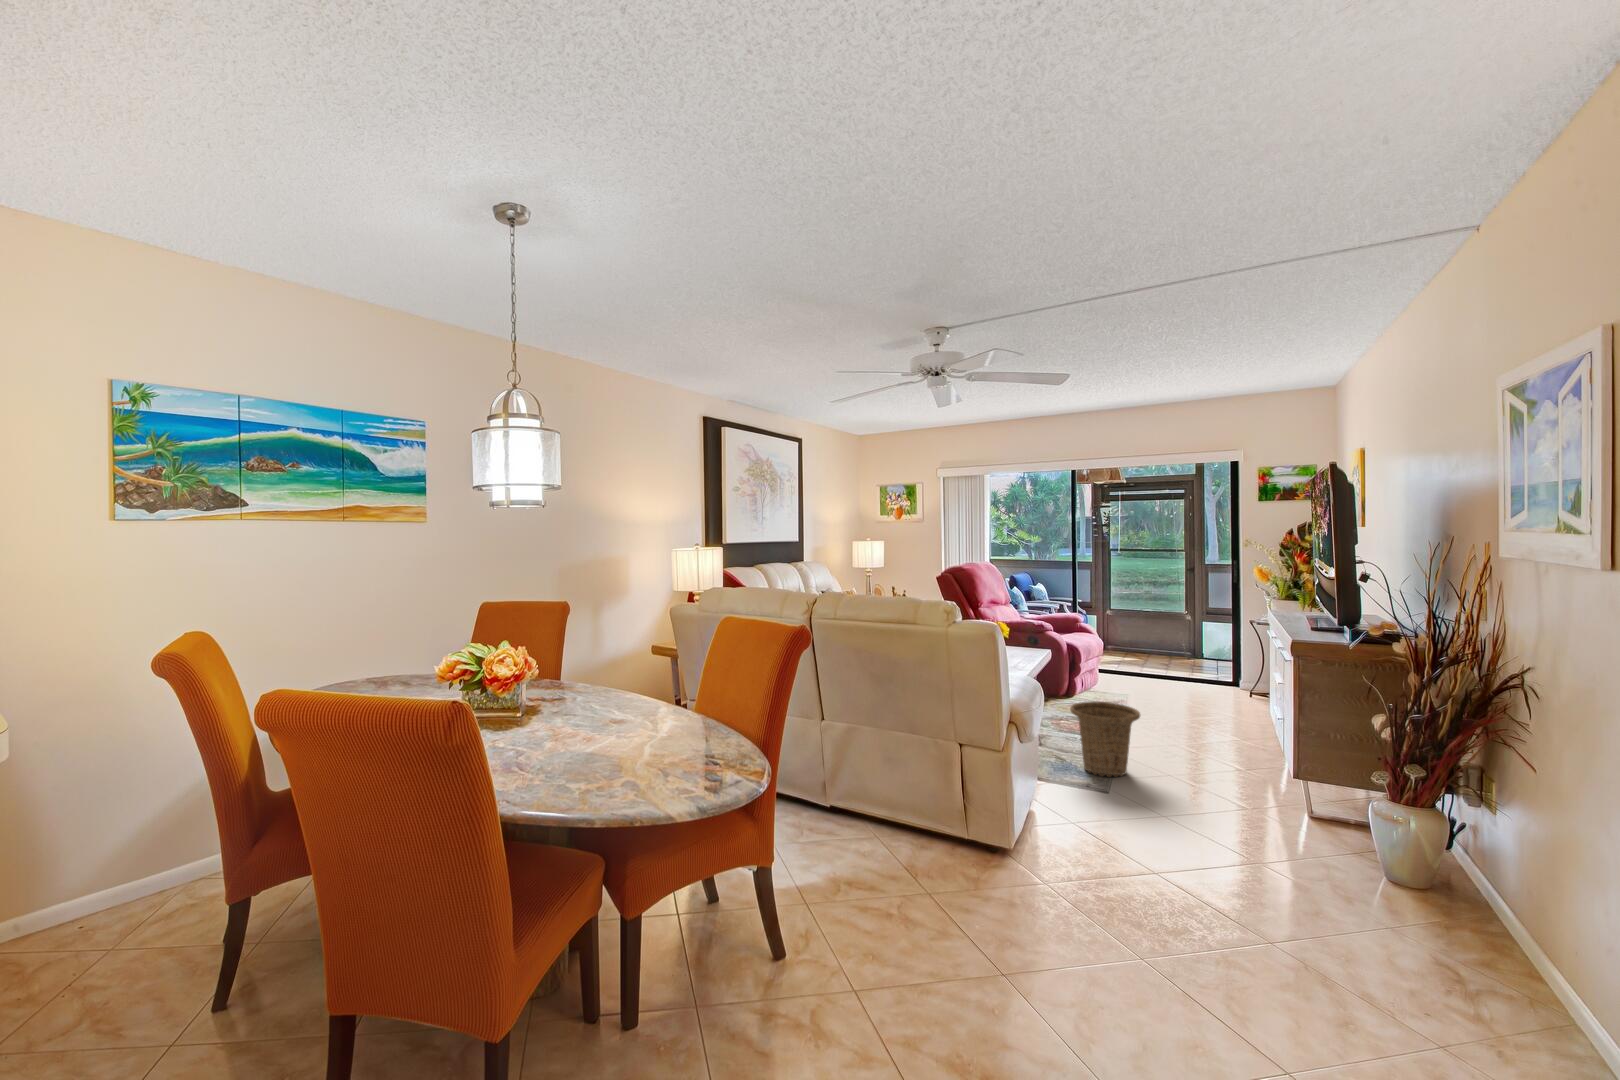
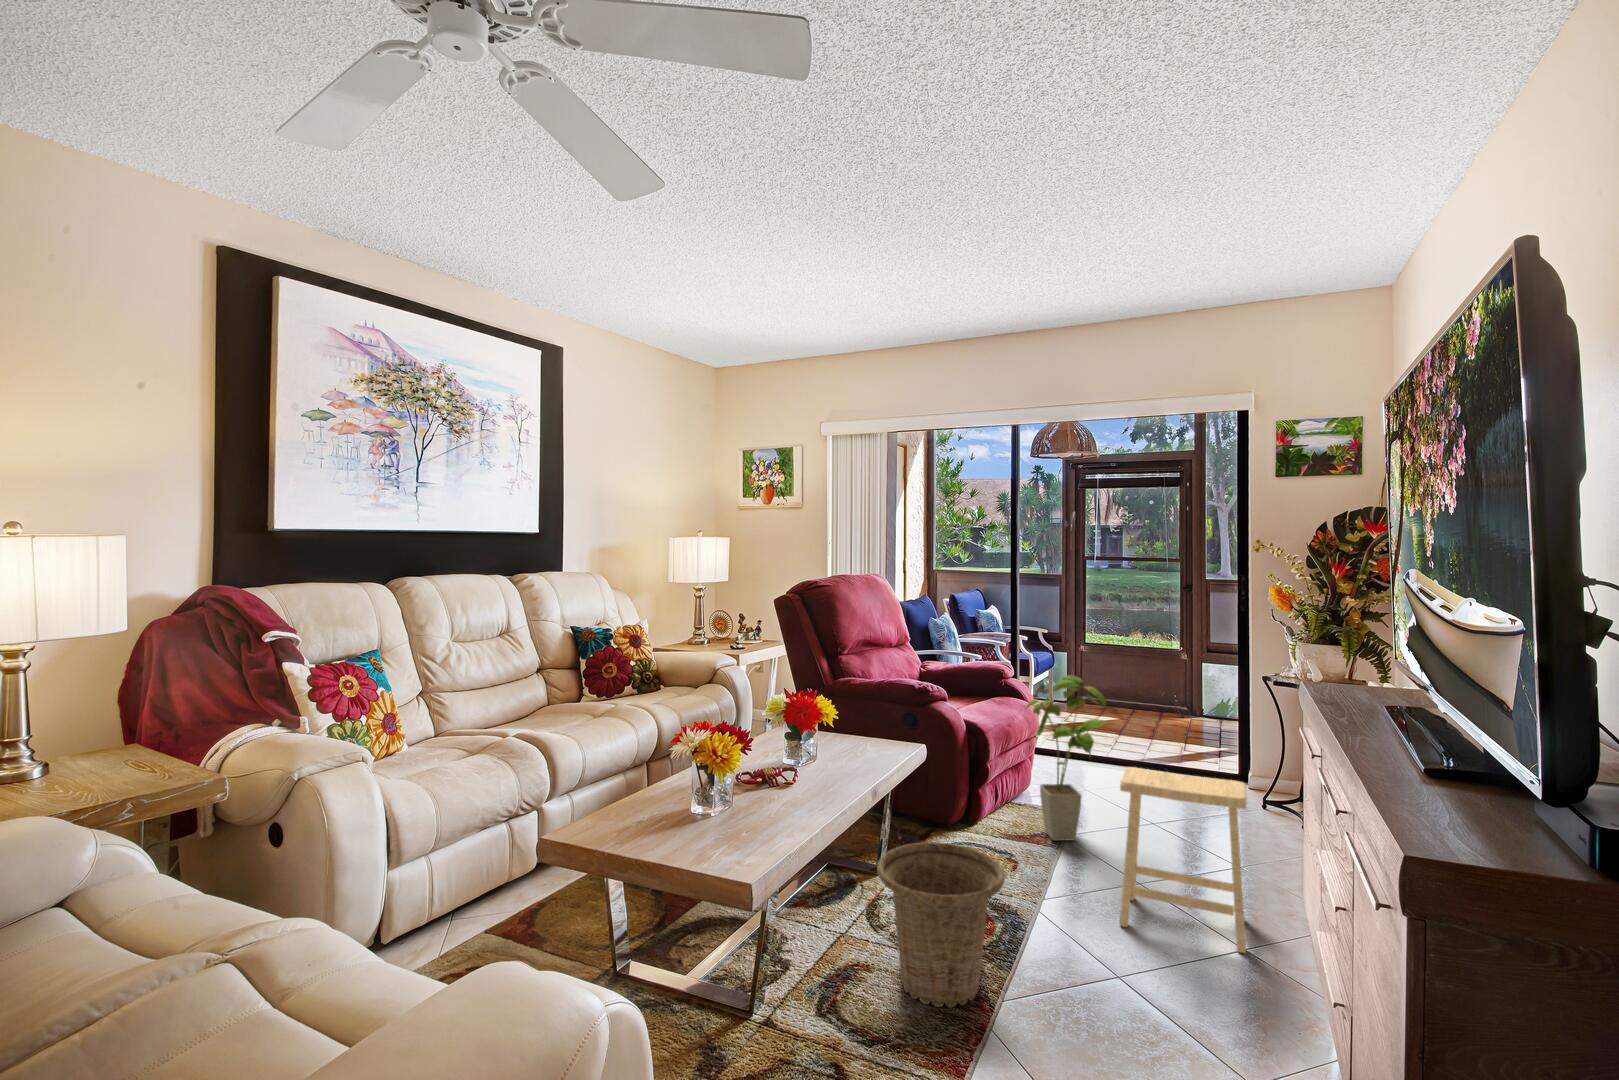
house plant: none [1114,621,1168,718] -> present [1025,675,1108,840]
footstool: none [1187,667,1260,759] -> present [1120,767,1247,953]

